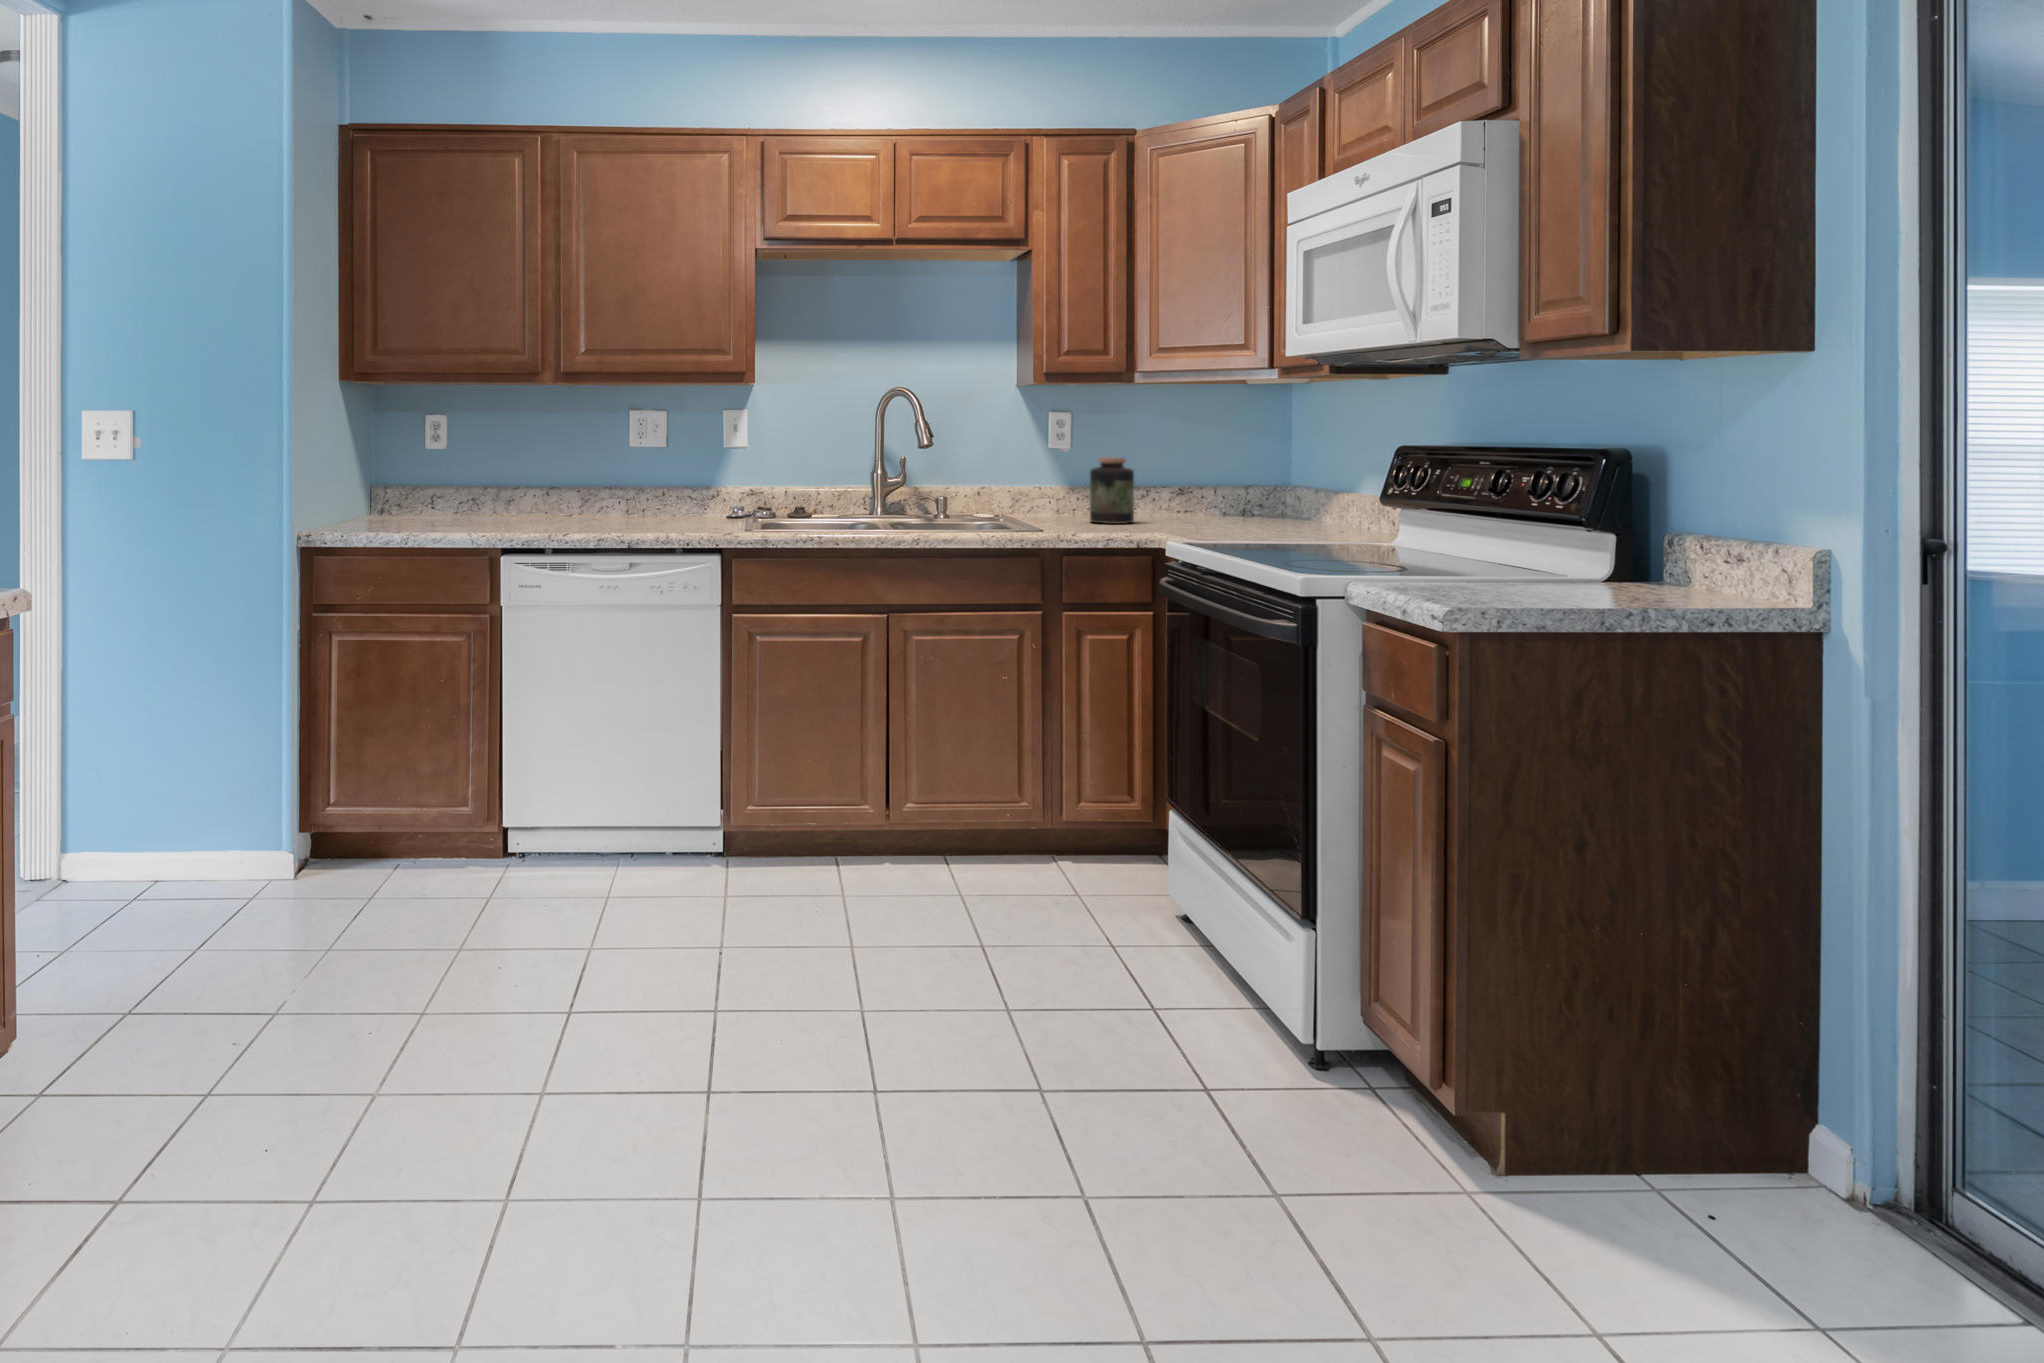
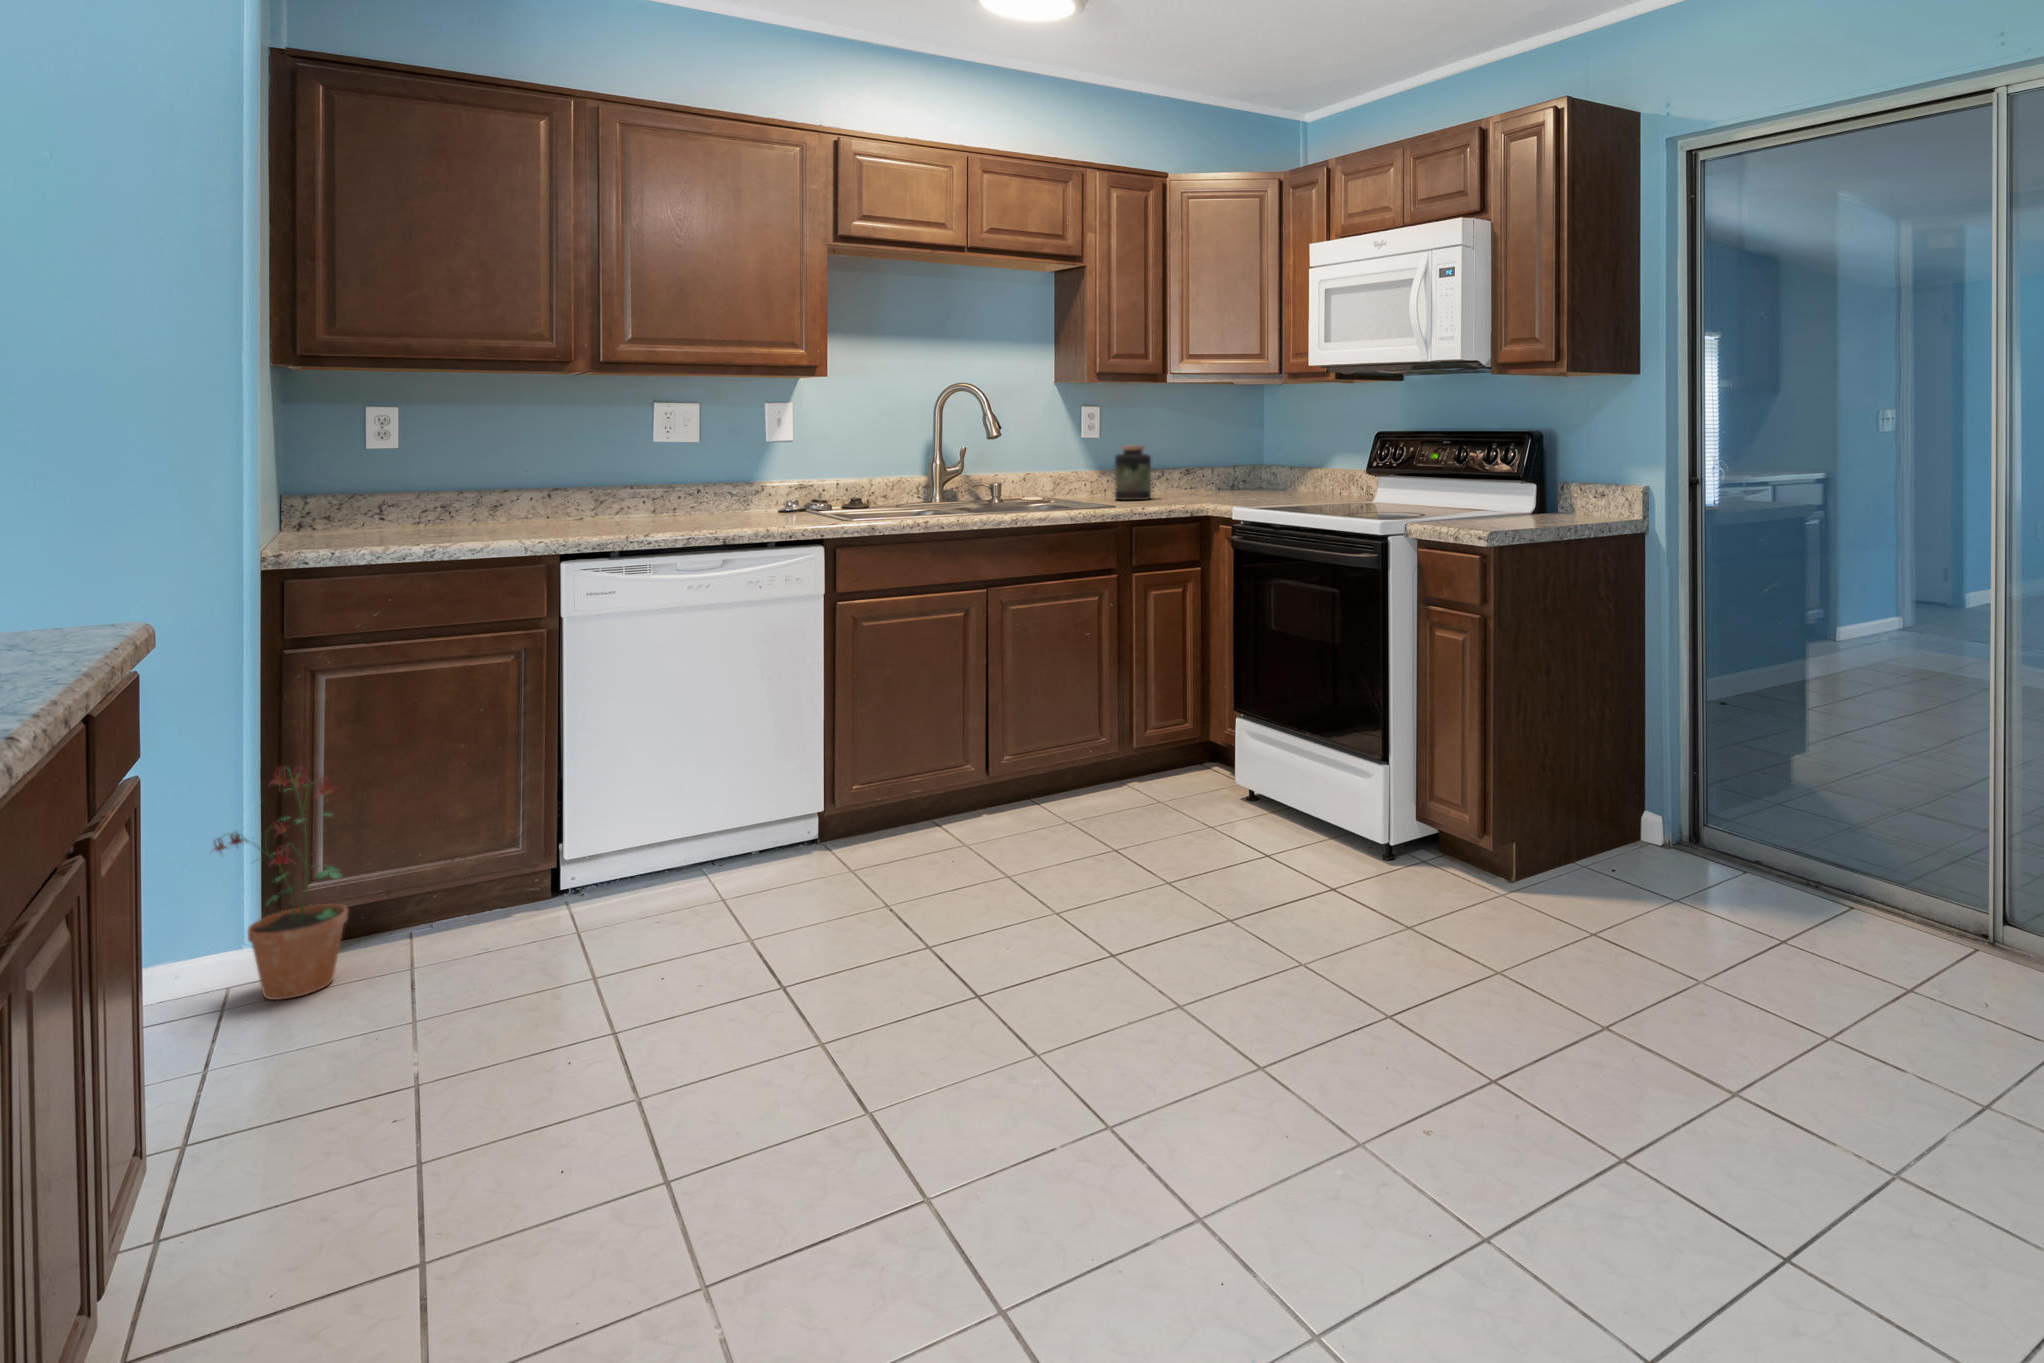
potted plant: none [255,708,334,899] -> present [214,767,348,1000]

